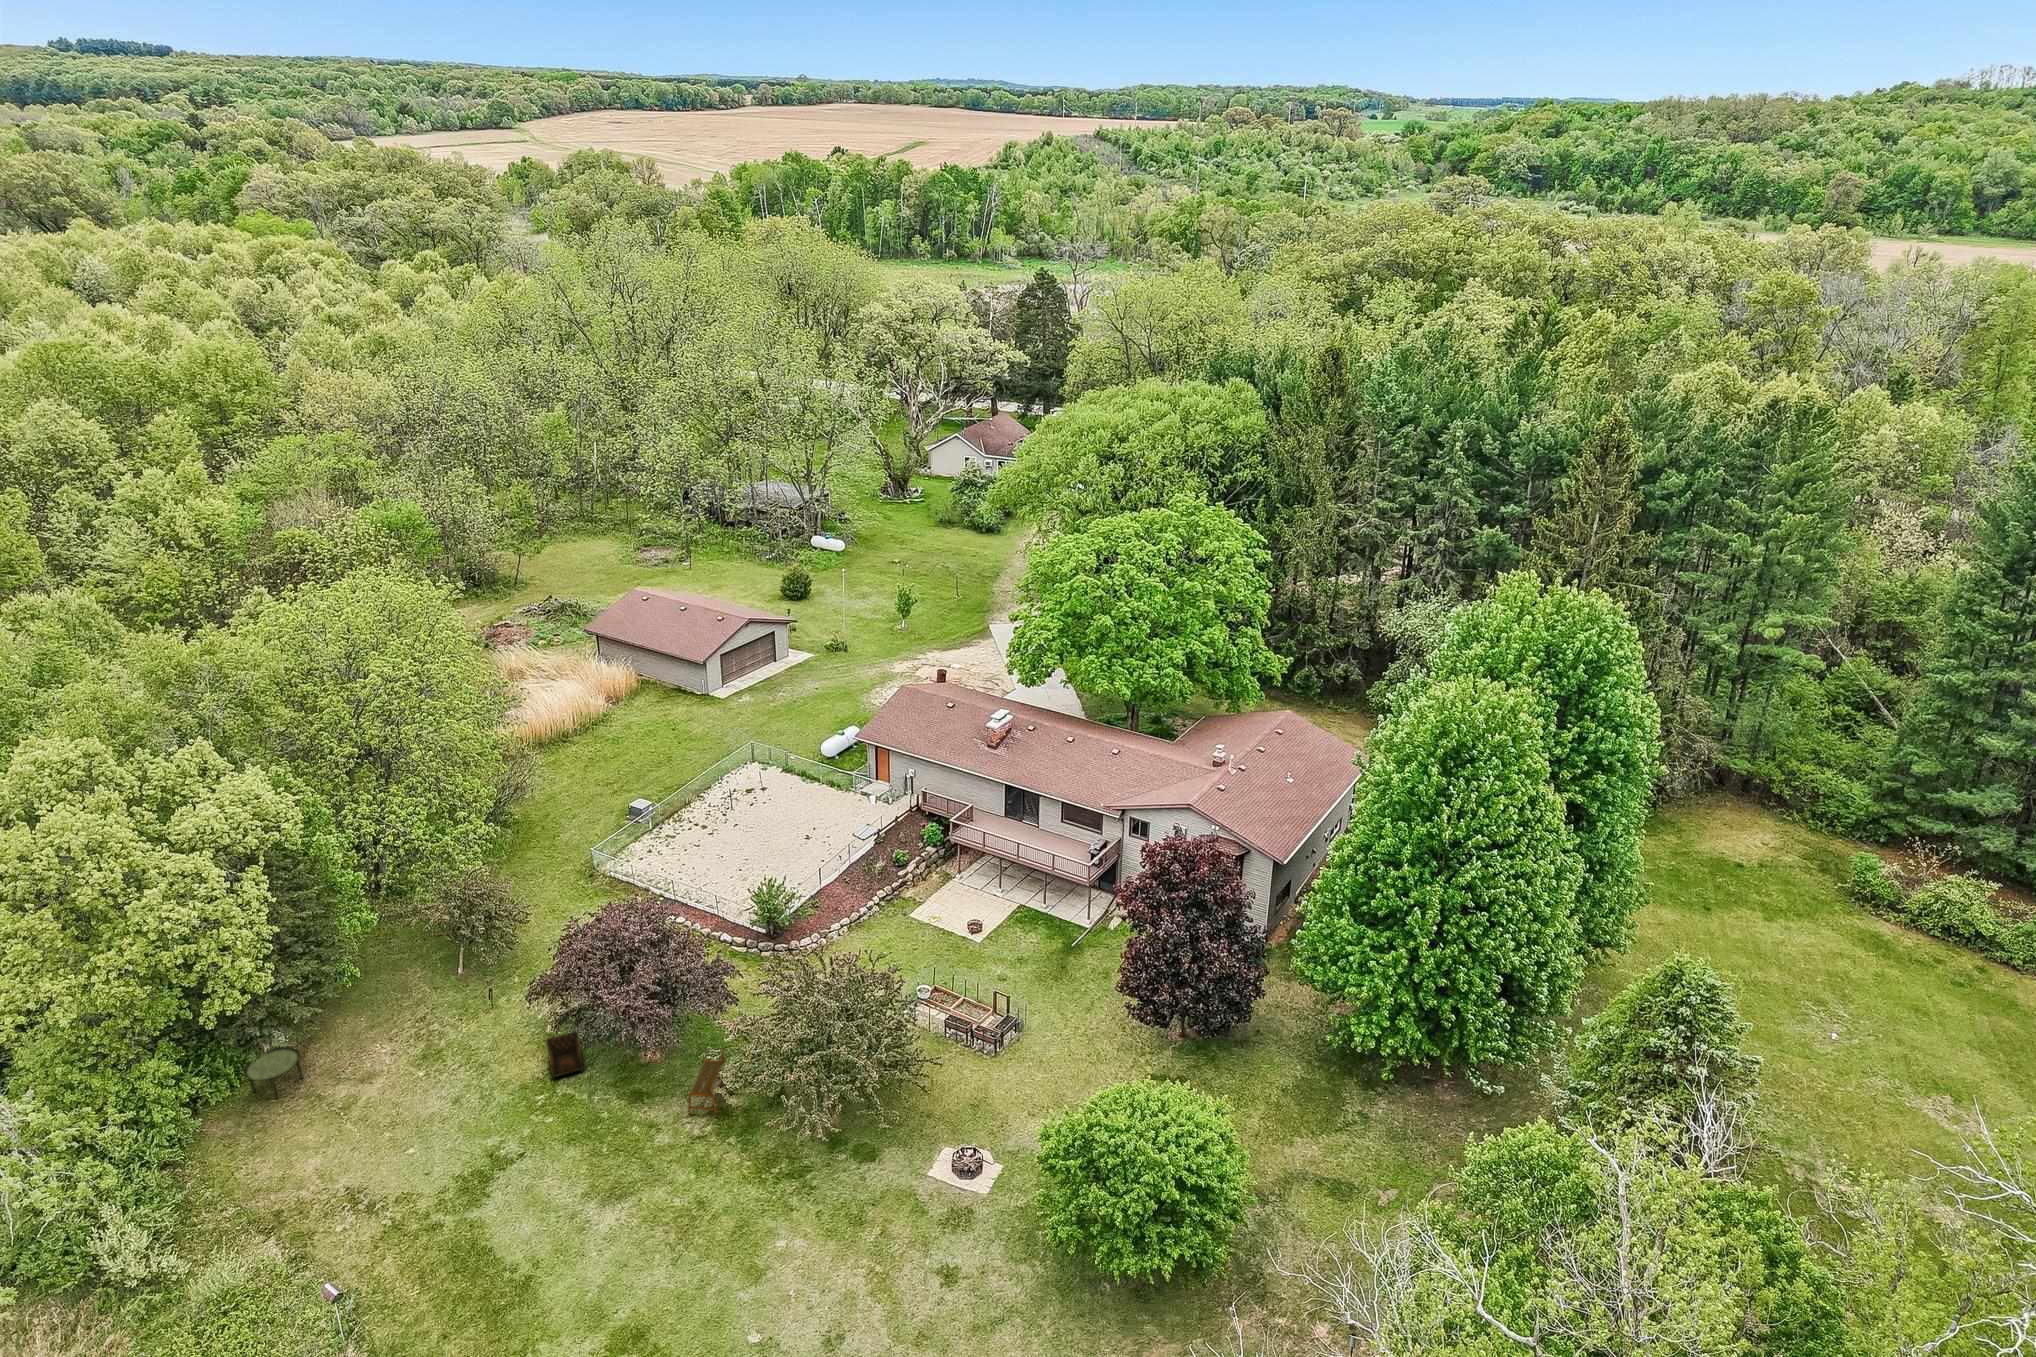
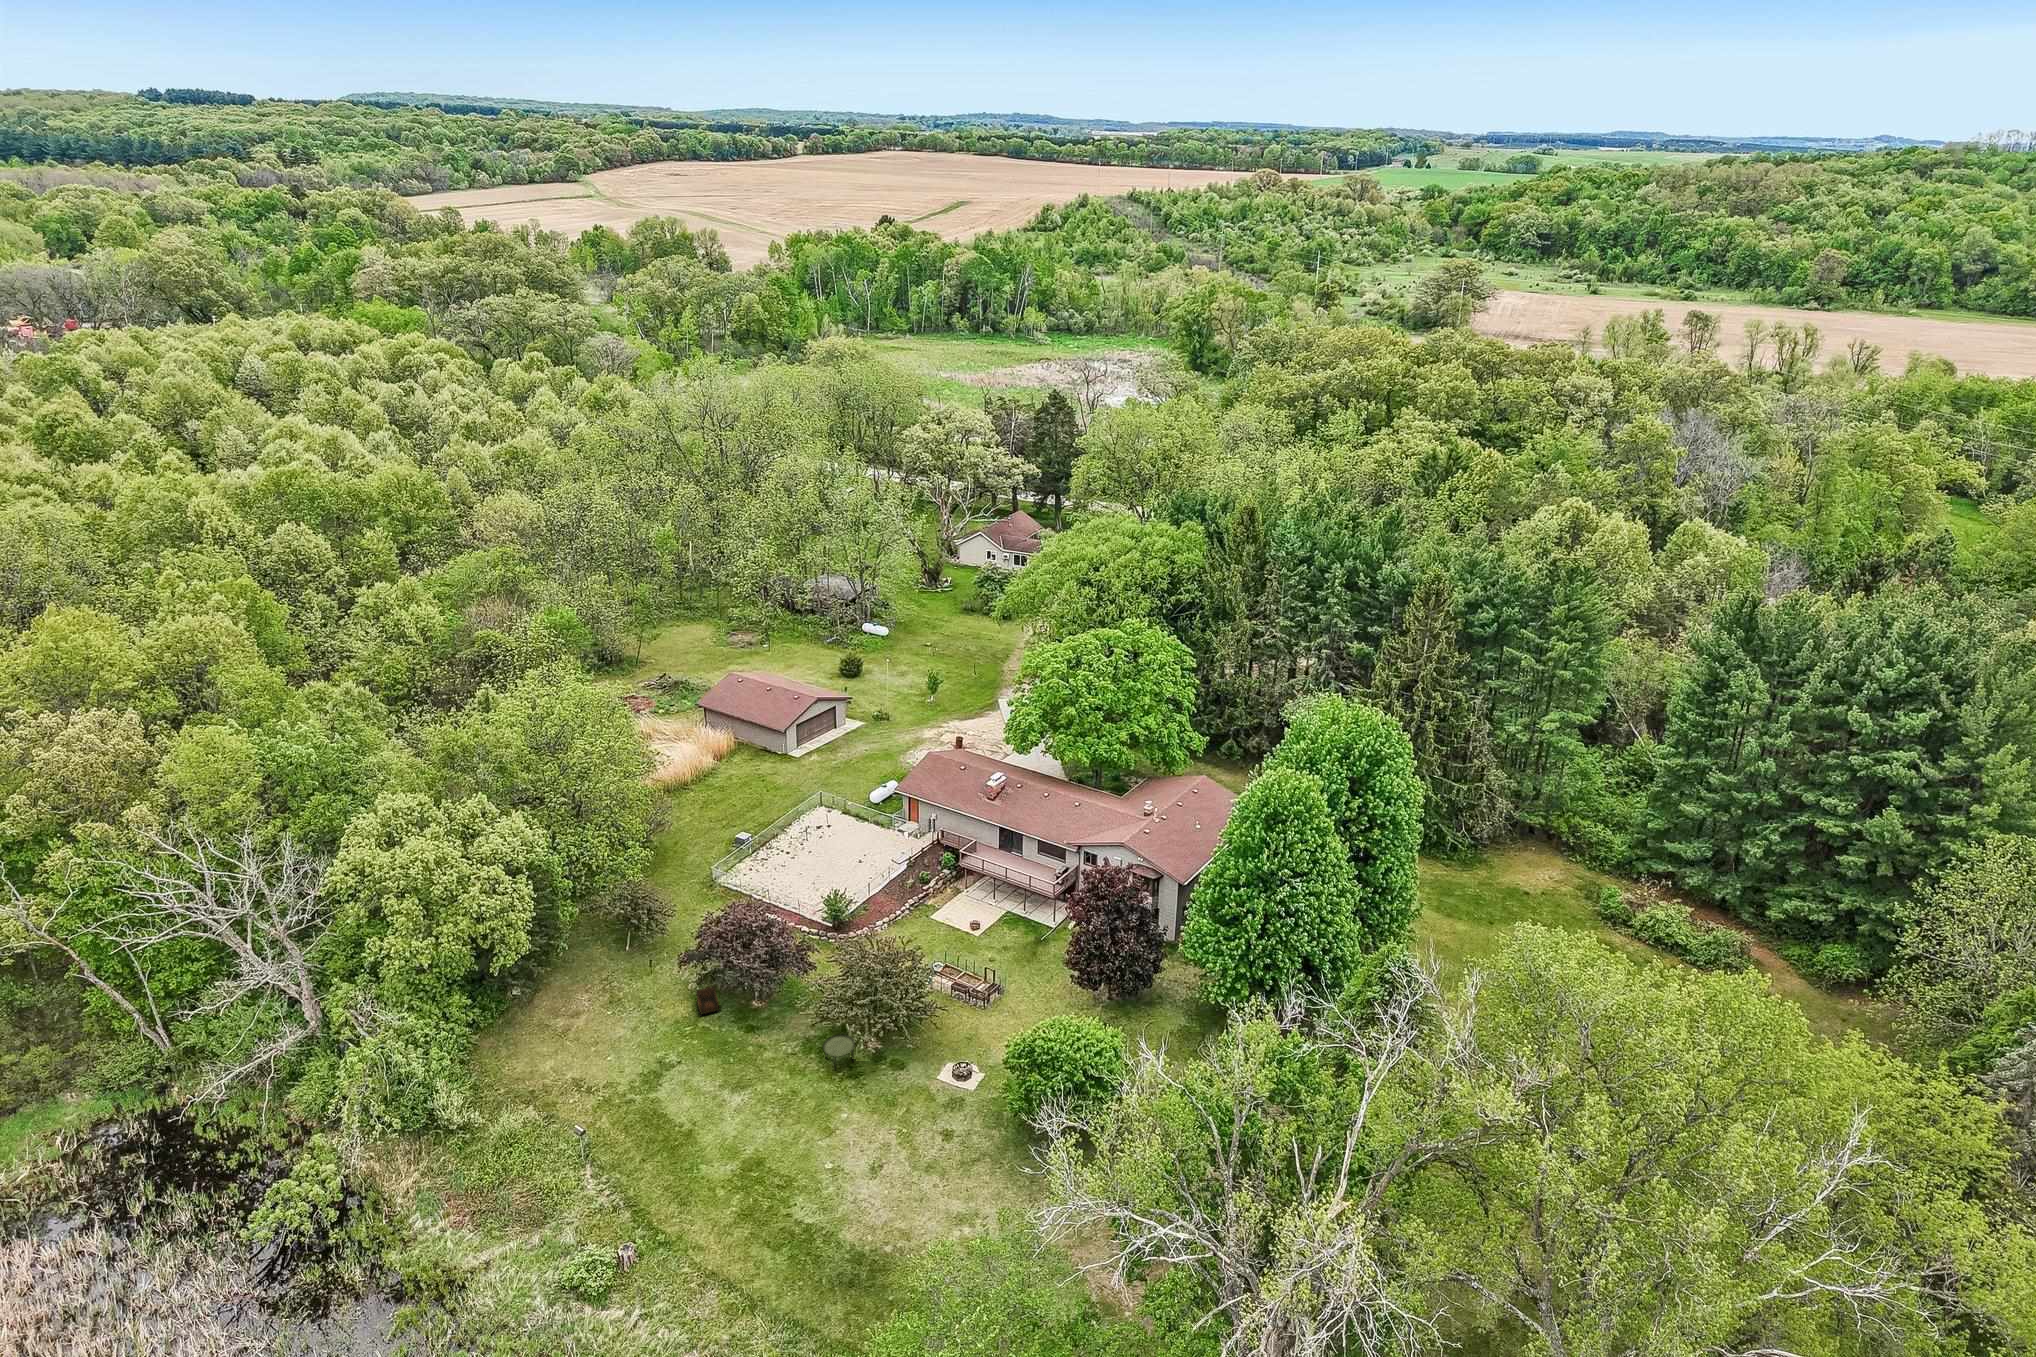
round table: present [243,1046,304,1099] -> present [823,1034,855,1069]
bench: present [688,1048,725,1114] -> none [788,996,814,1039]

